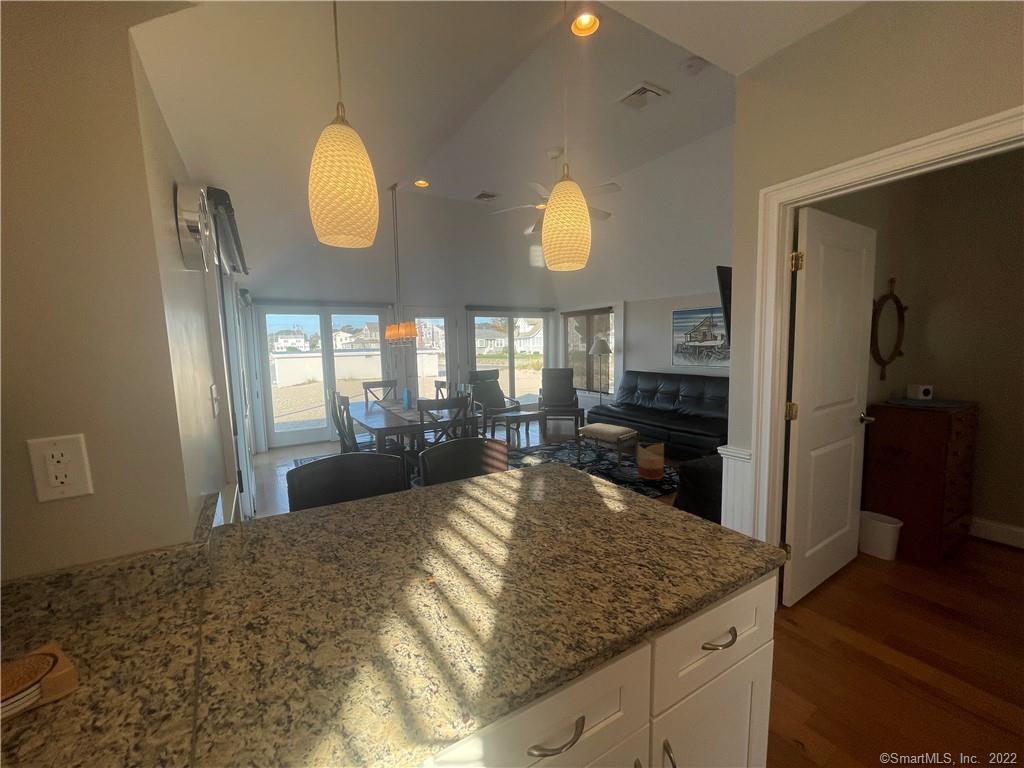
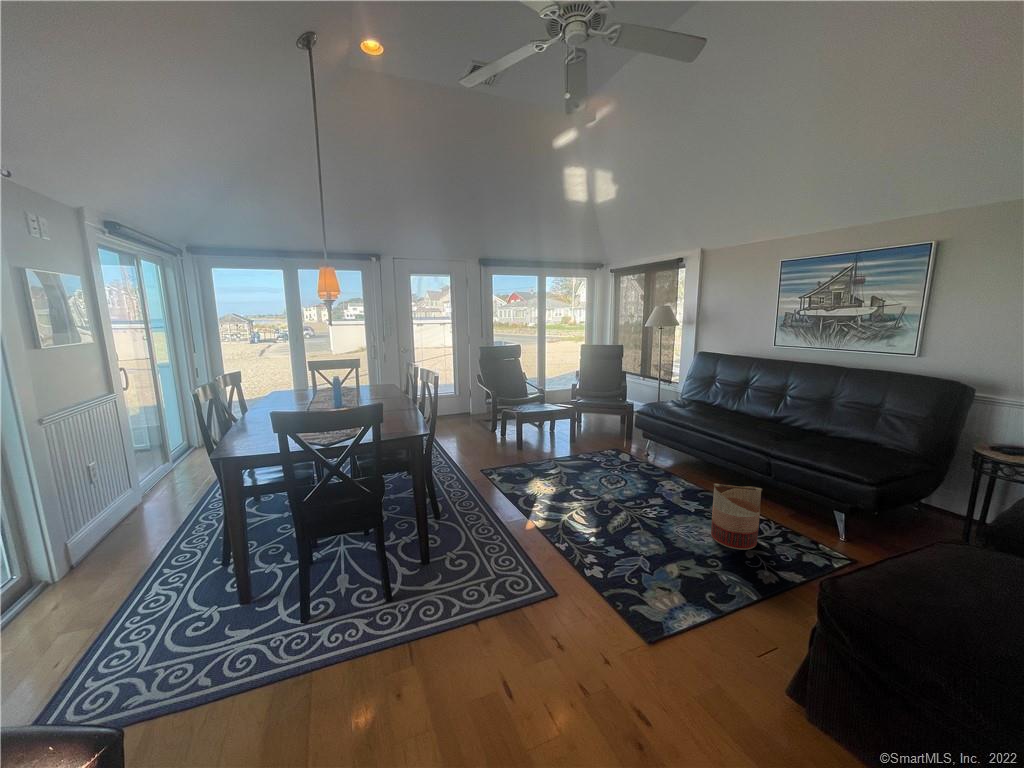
ottoman: present [576,423,640,471] -> none [613,436,717,524]

